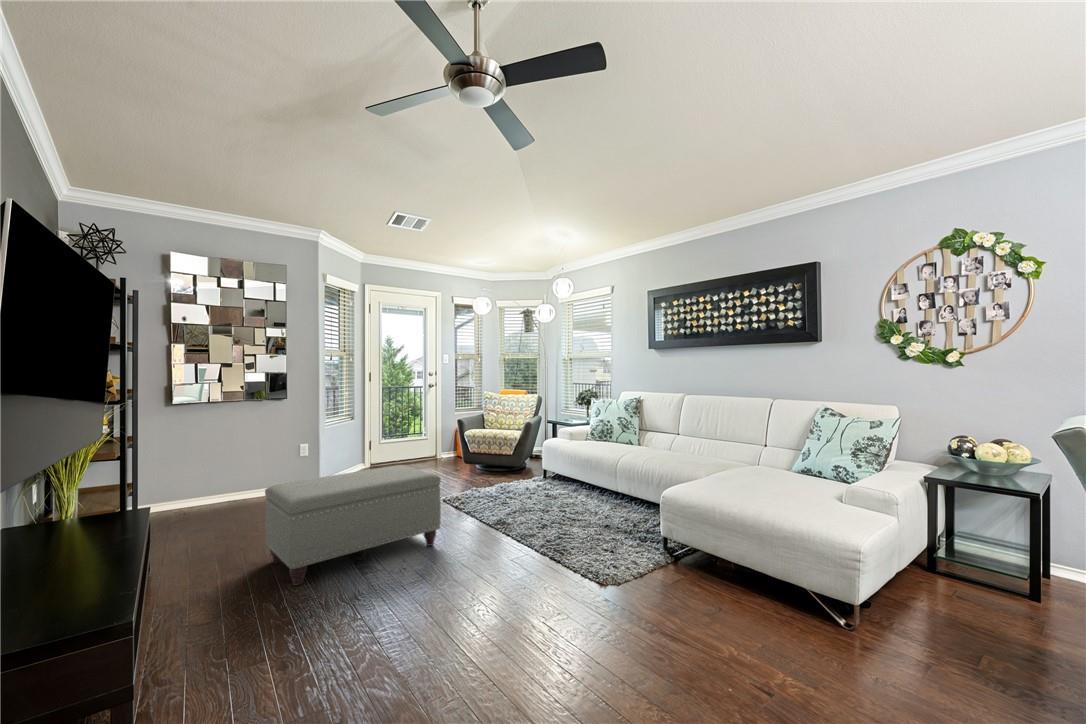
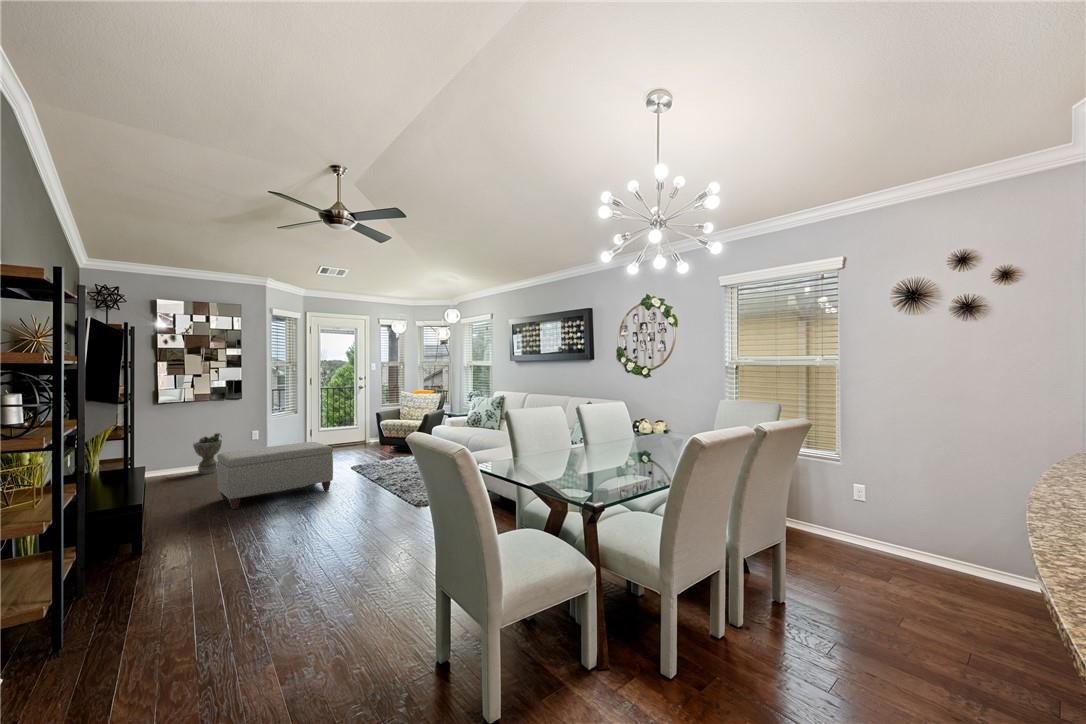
planter: none [220,448,261,508] -> present [193,433,222,474]

